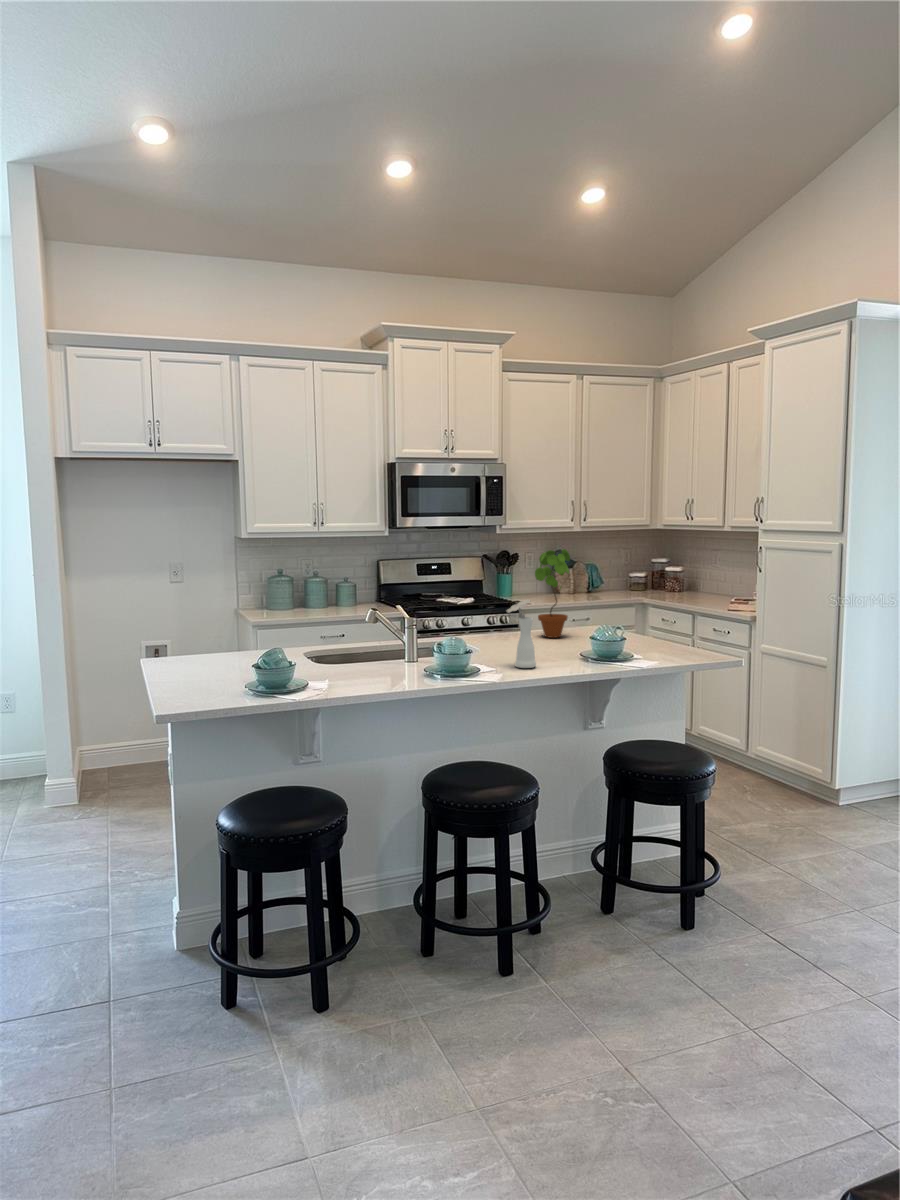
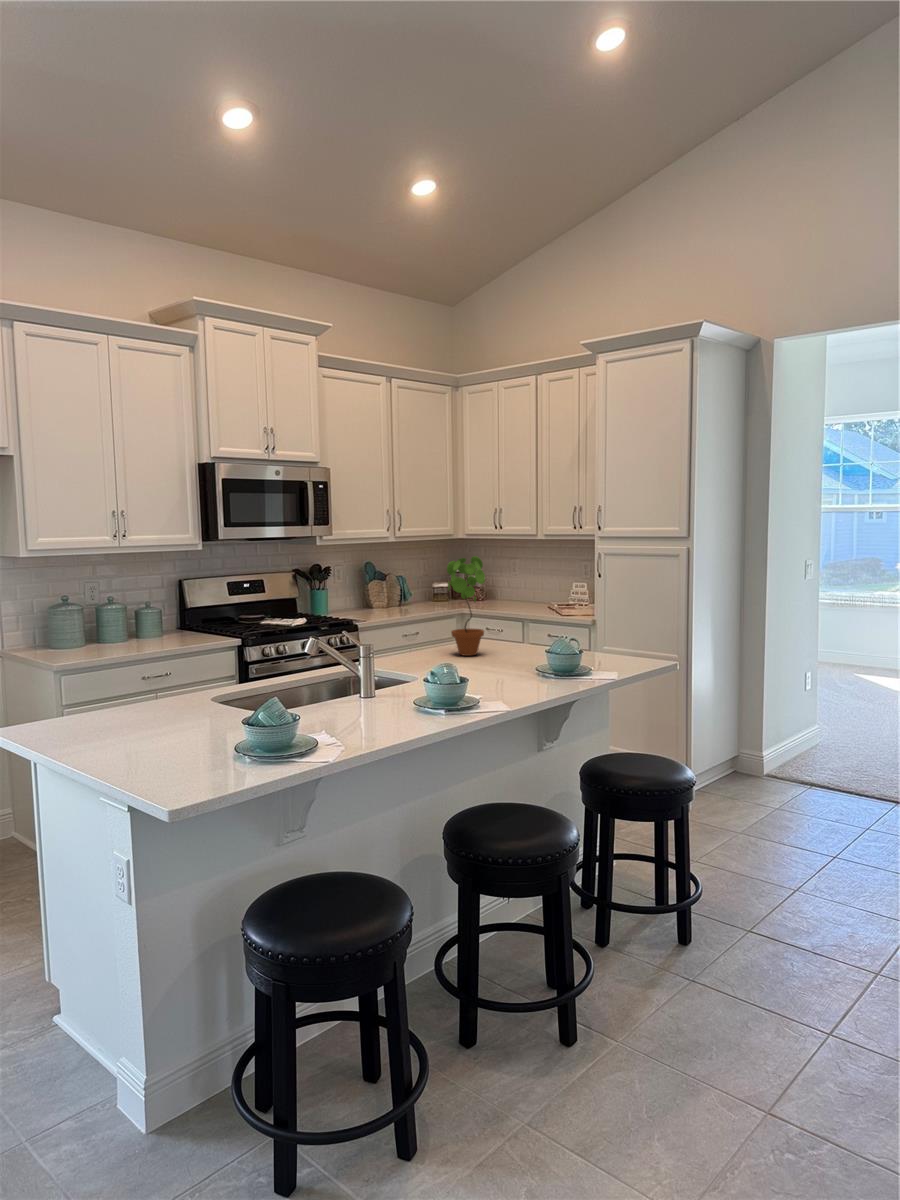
vase: present [507,600,536,668] -> none [488,613,526,695]

